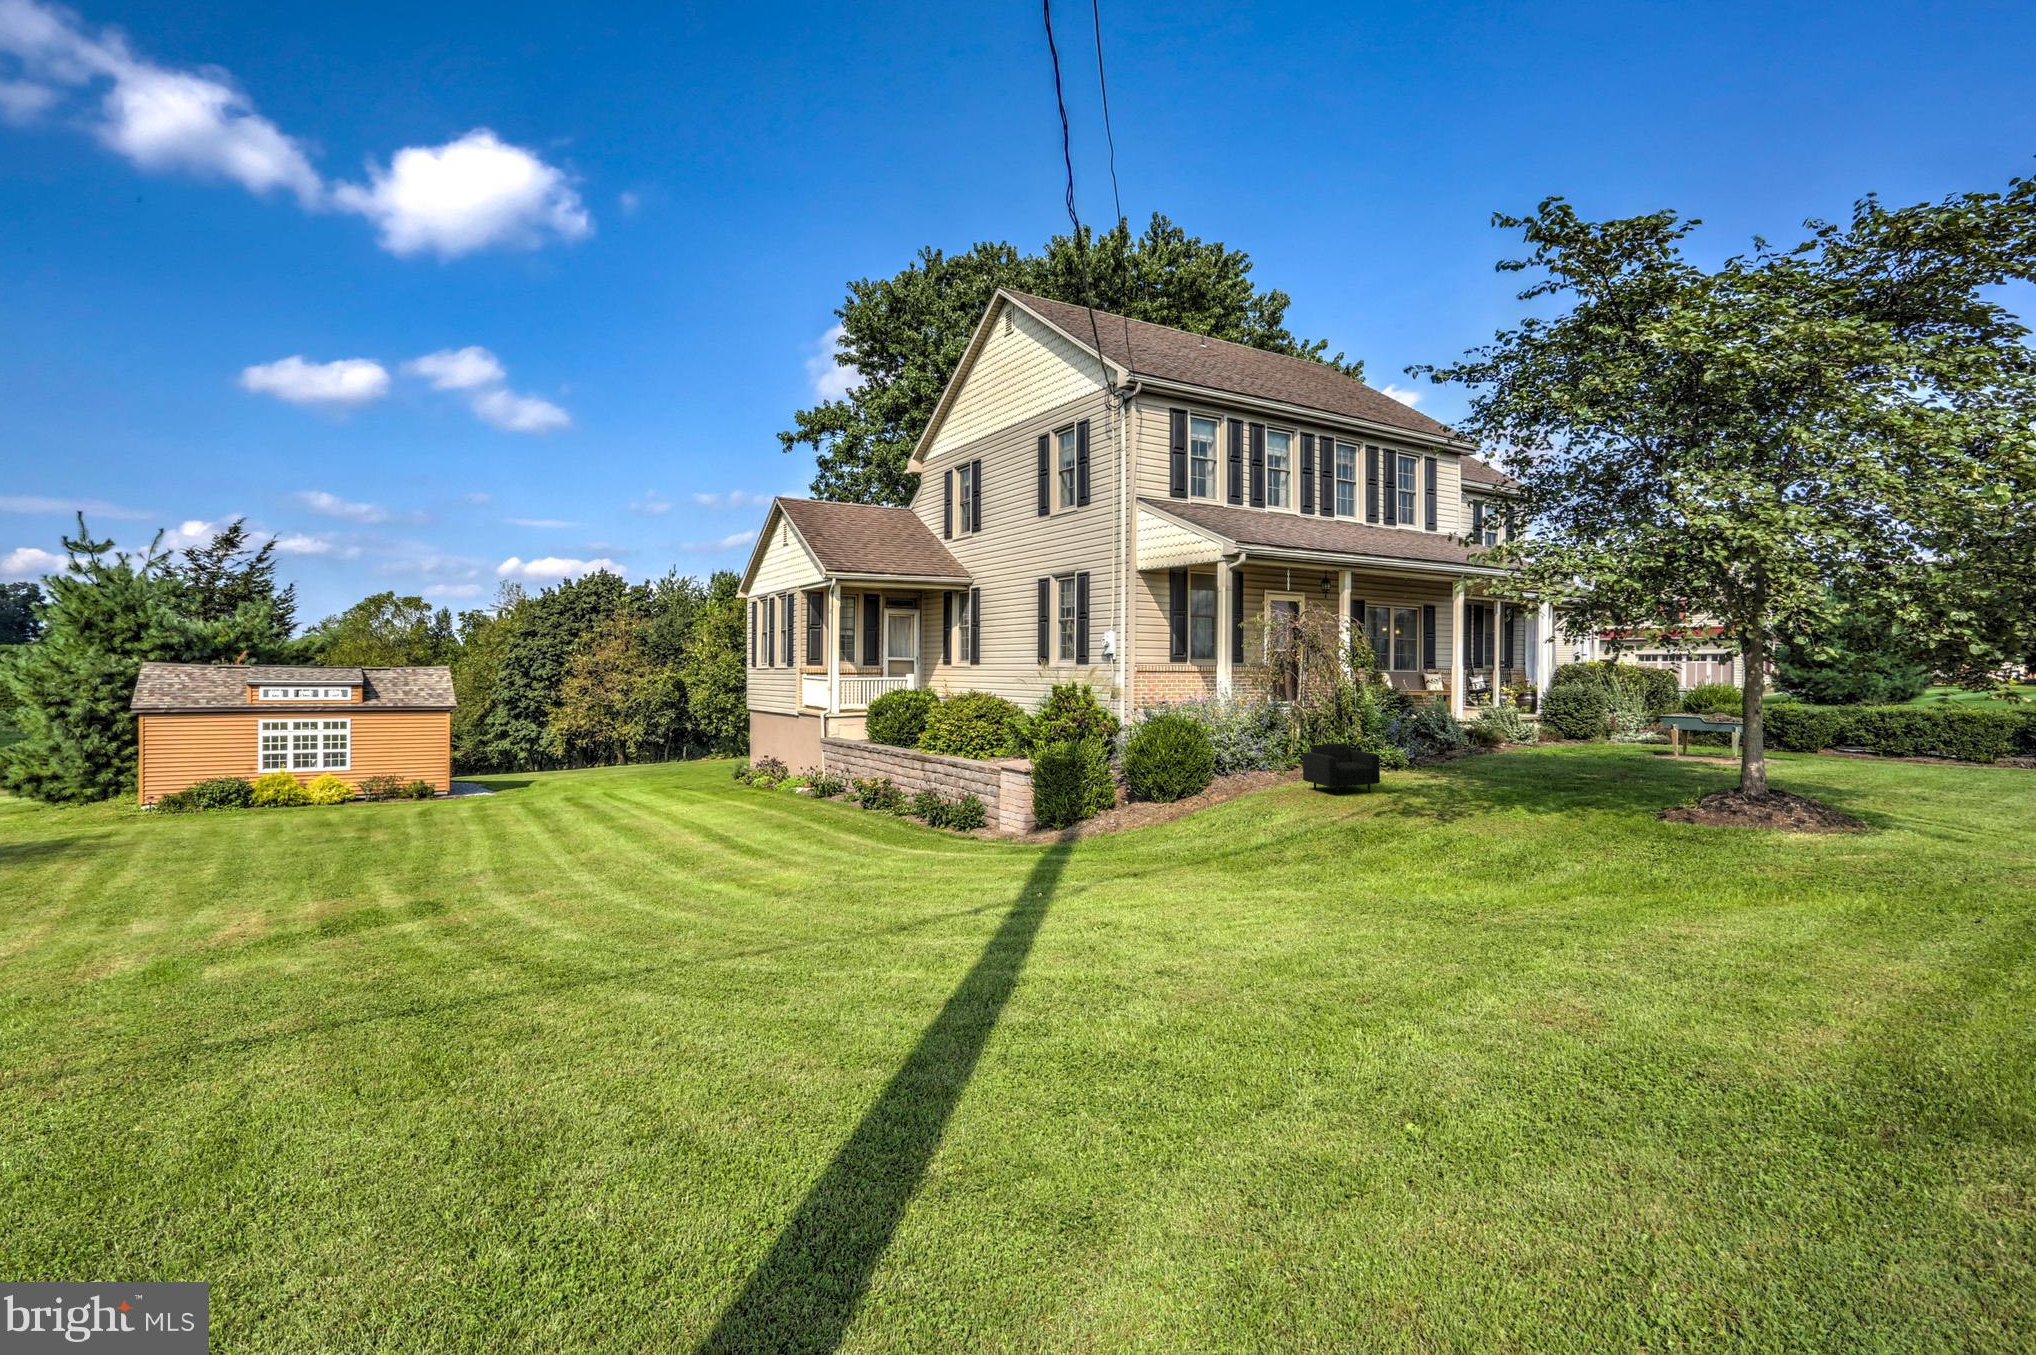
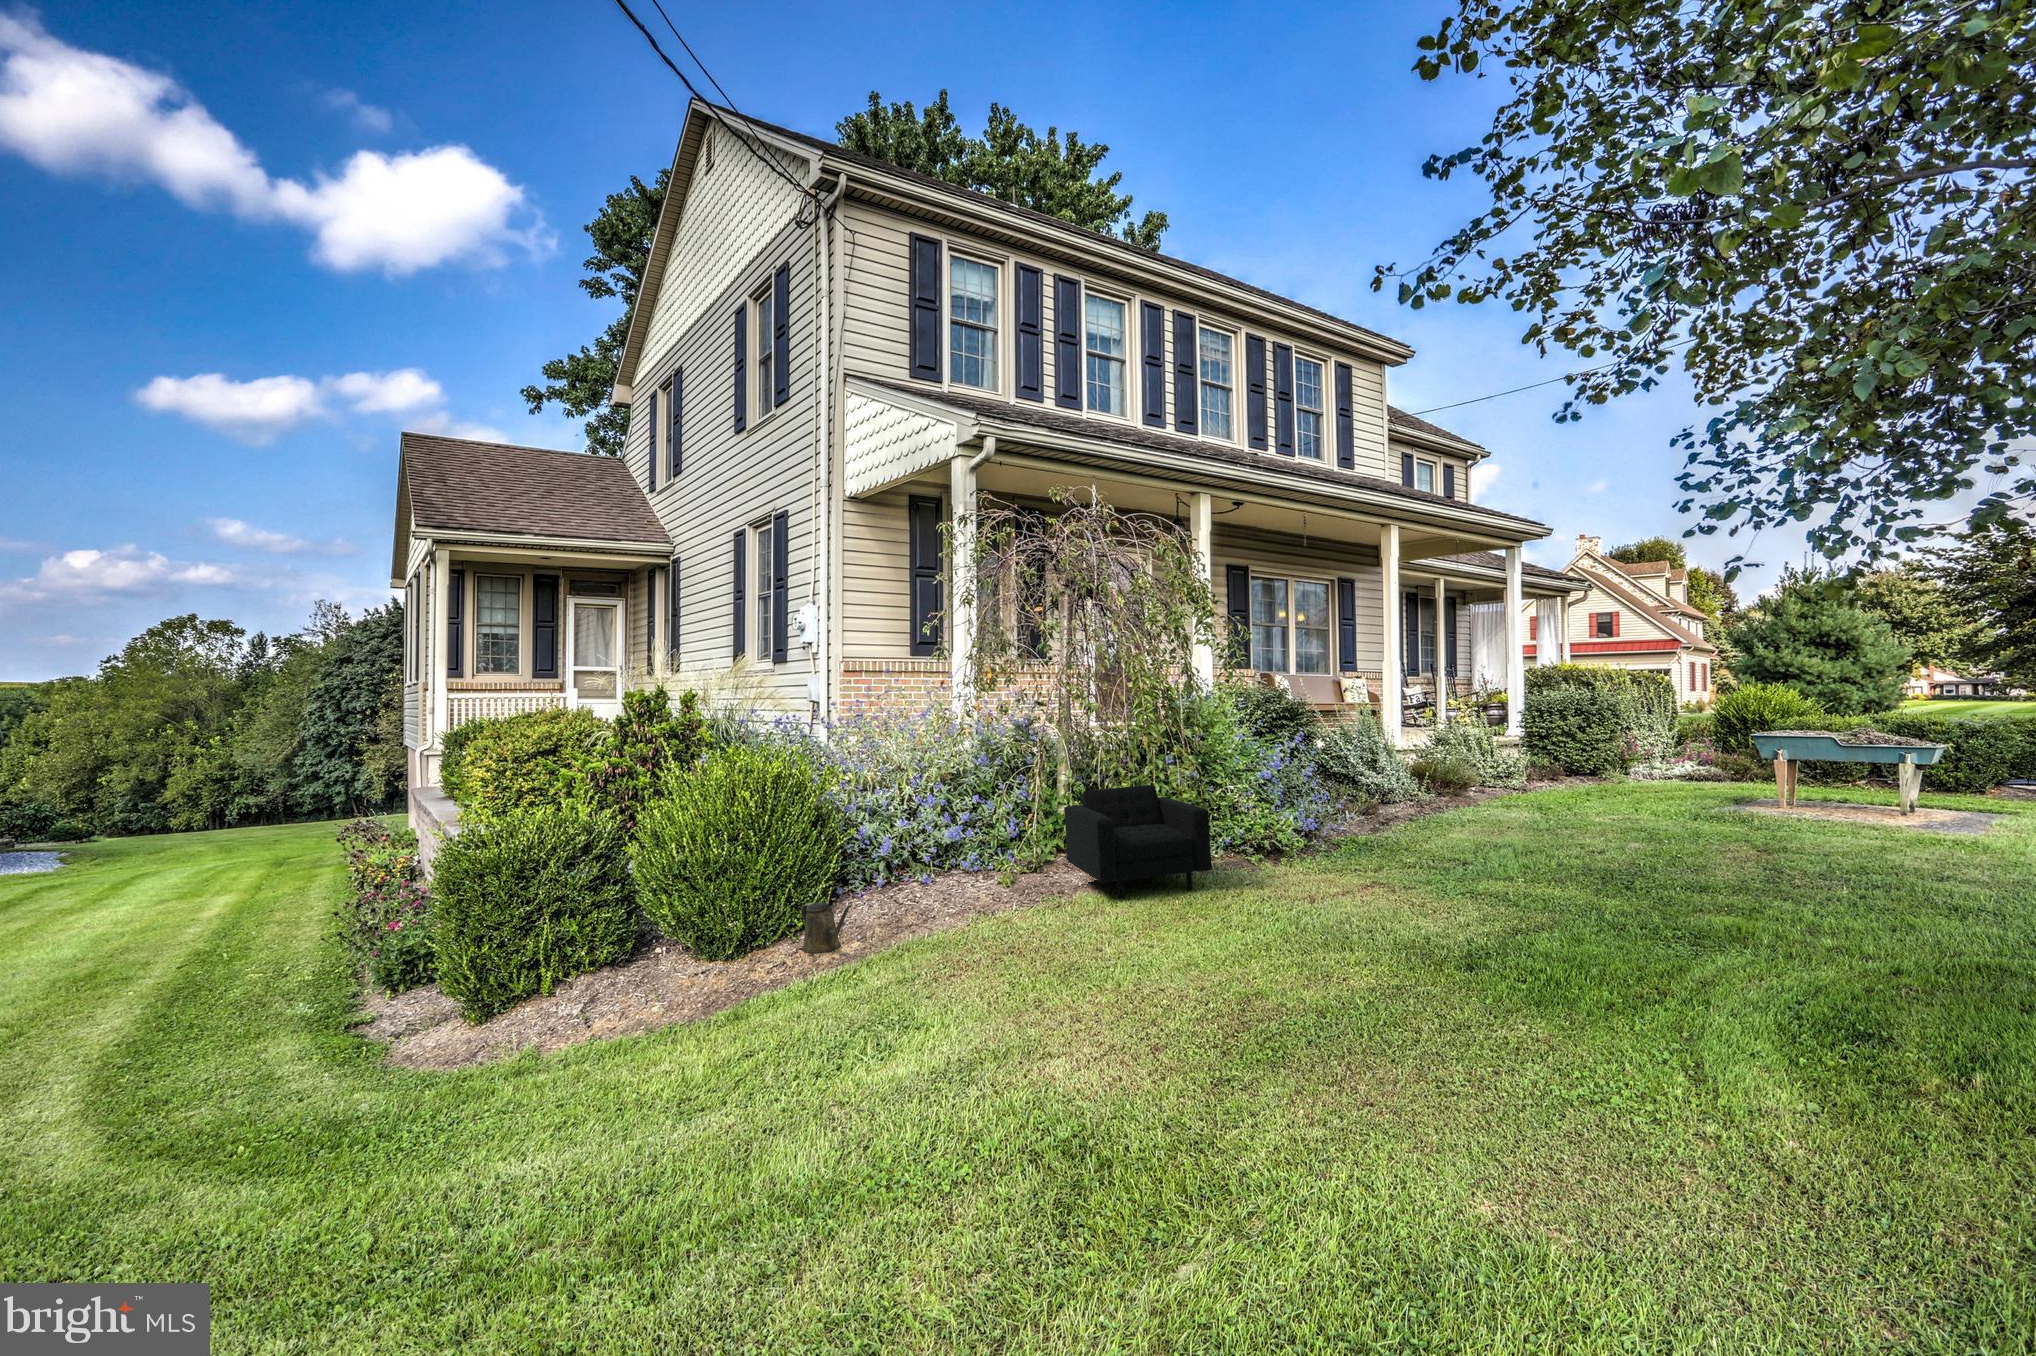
watering can: none [1206,789,1238,810] -> present [801,902,852,953]

